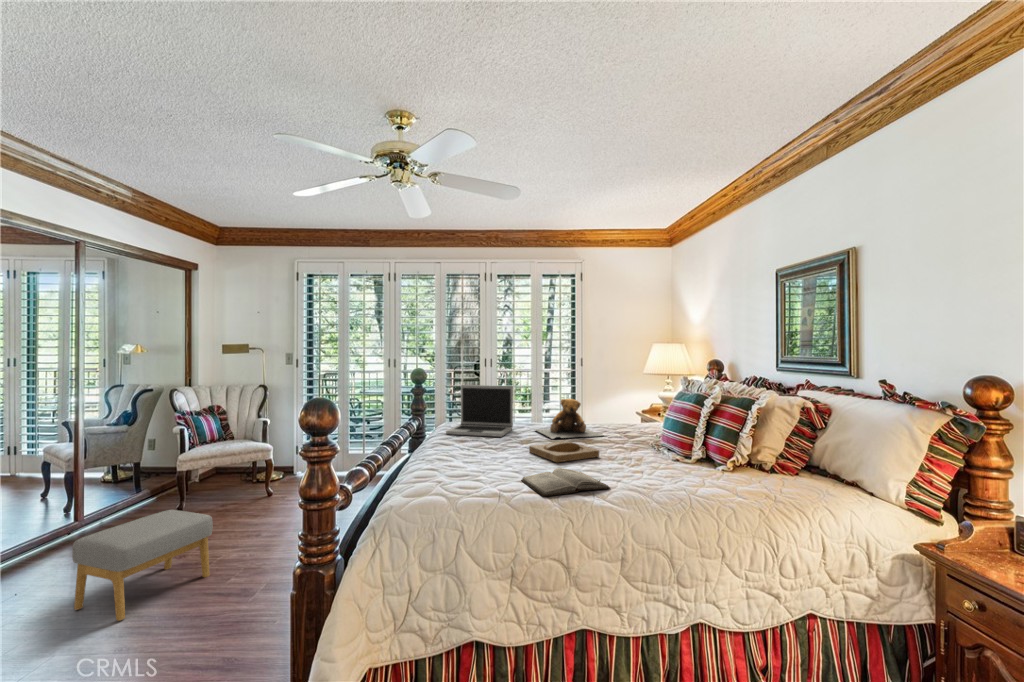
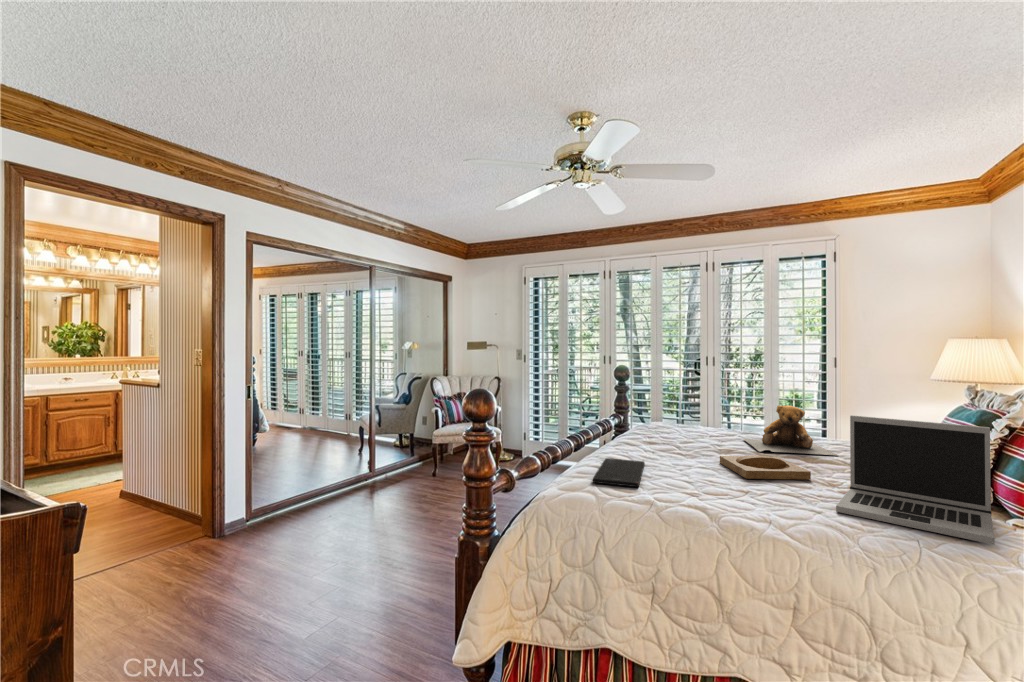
laptop: present [446,385,513,437] -> present [836,415,995,545]
smartphone: none [433,459,479,485] -> present [593,458,645,487]
diary: present [521,468,610,496] -> none [688,485,800,519]
footstool: present [72,510,213,621] -> none [358,473,445,550]

